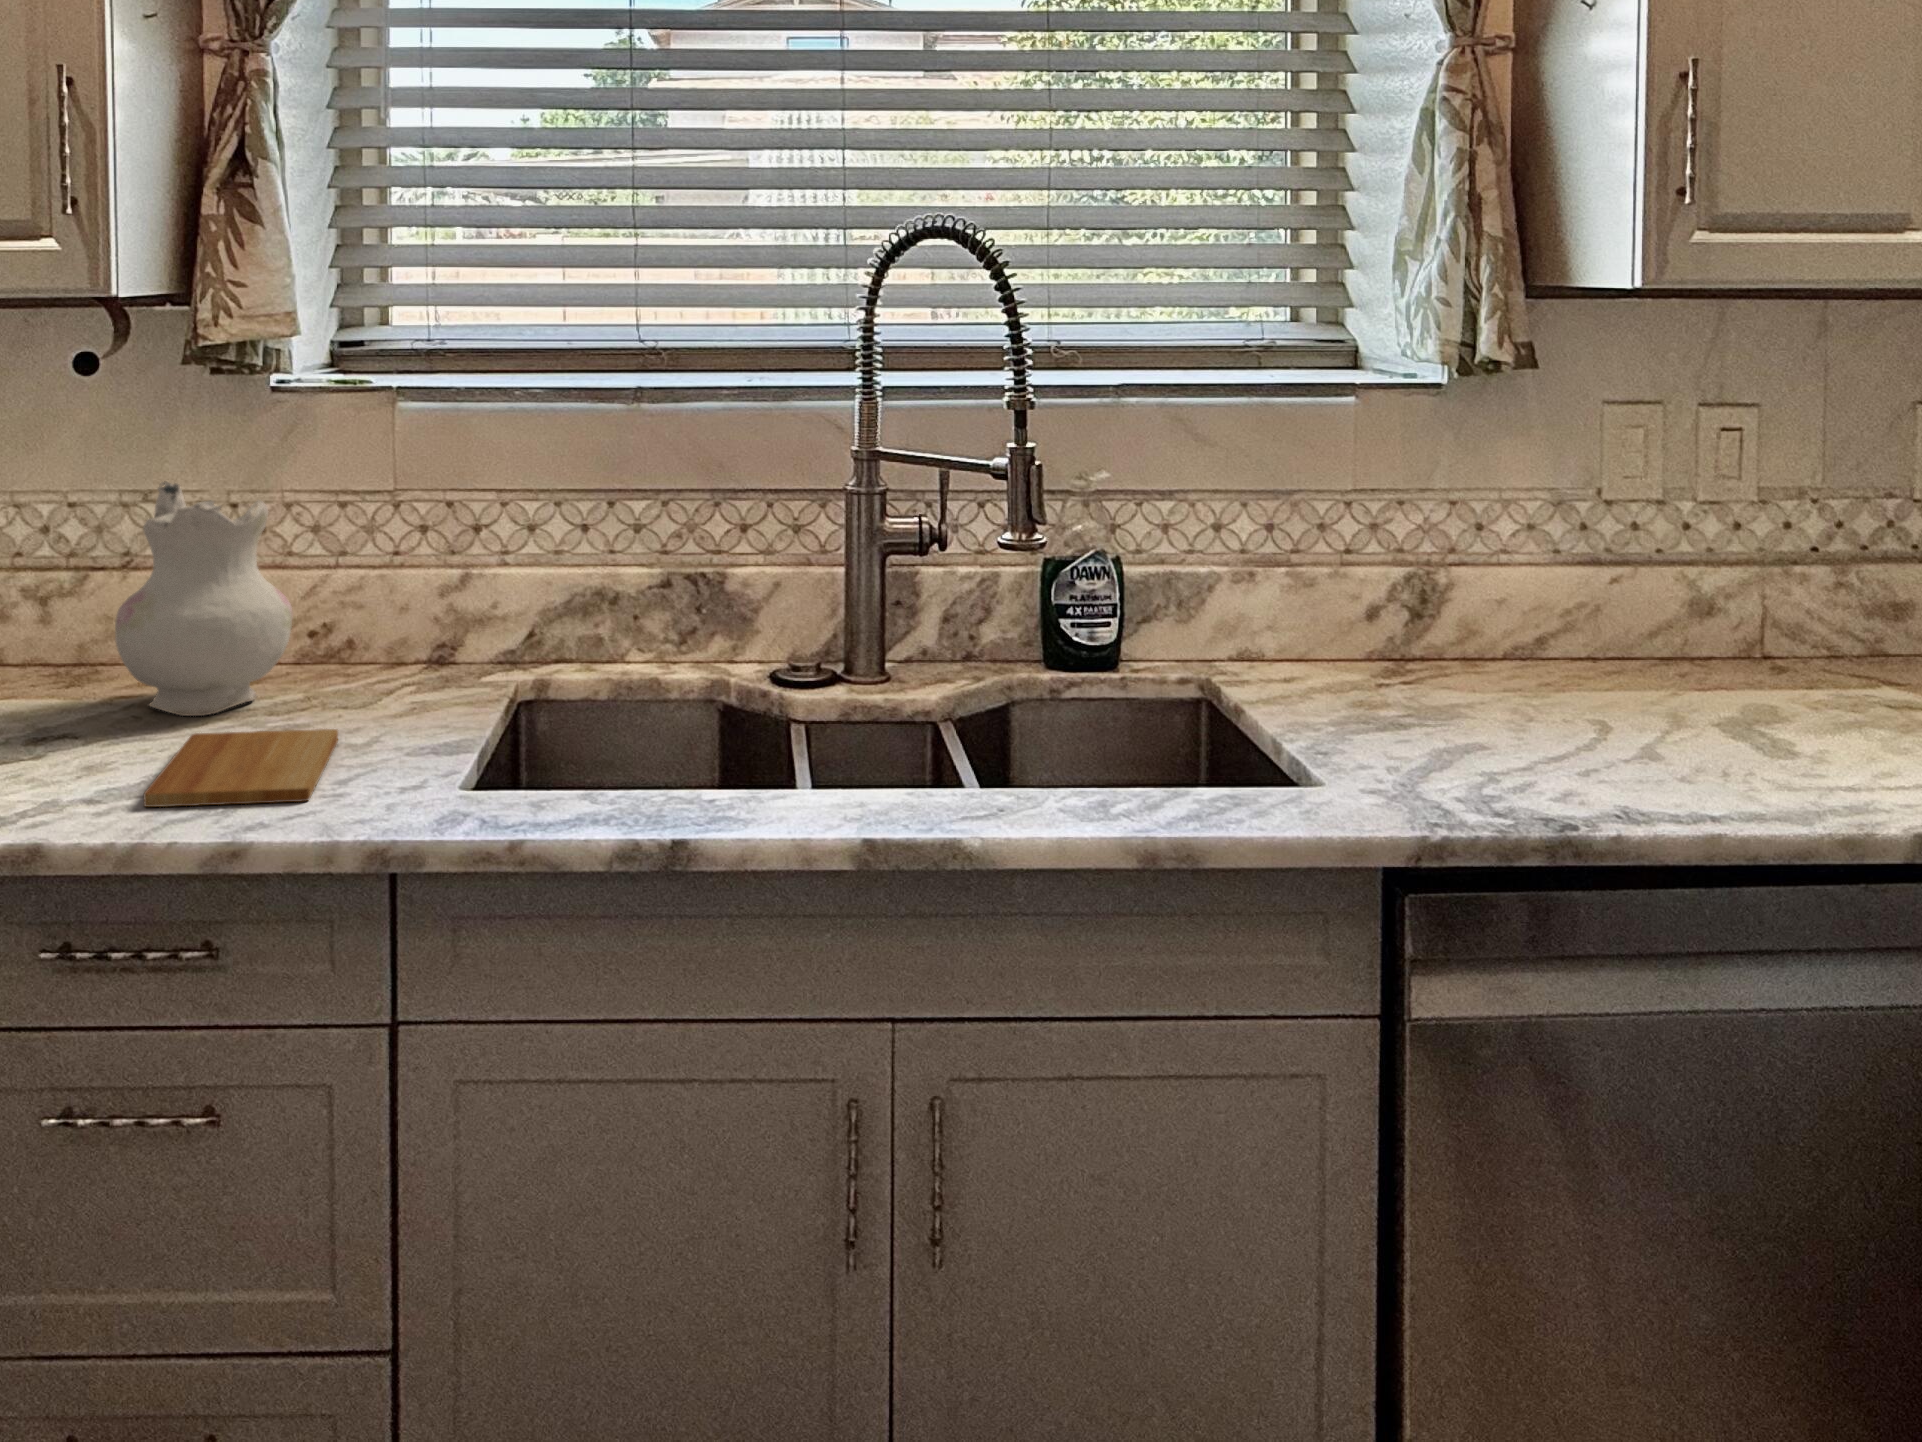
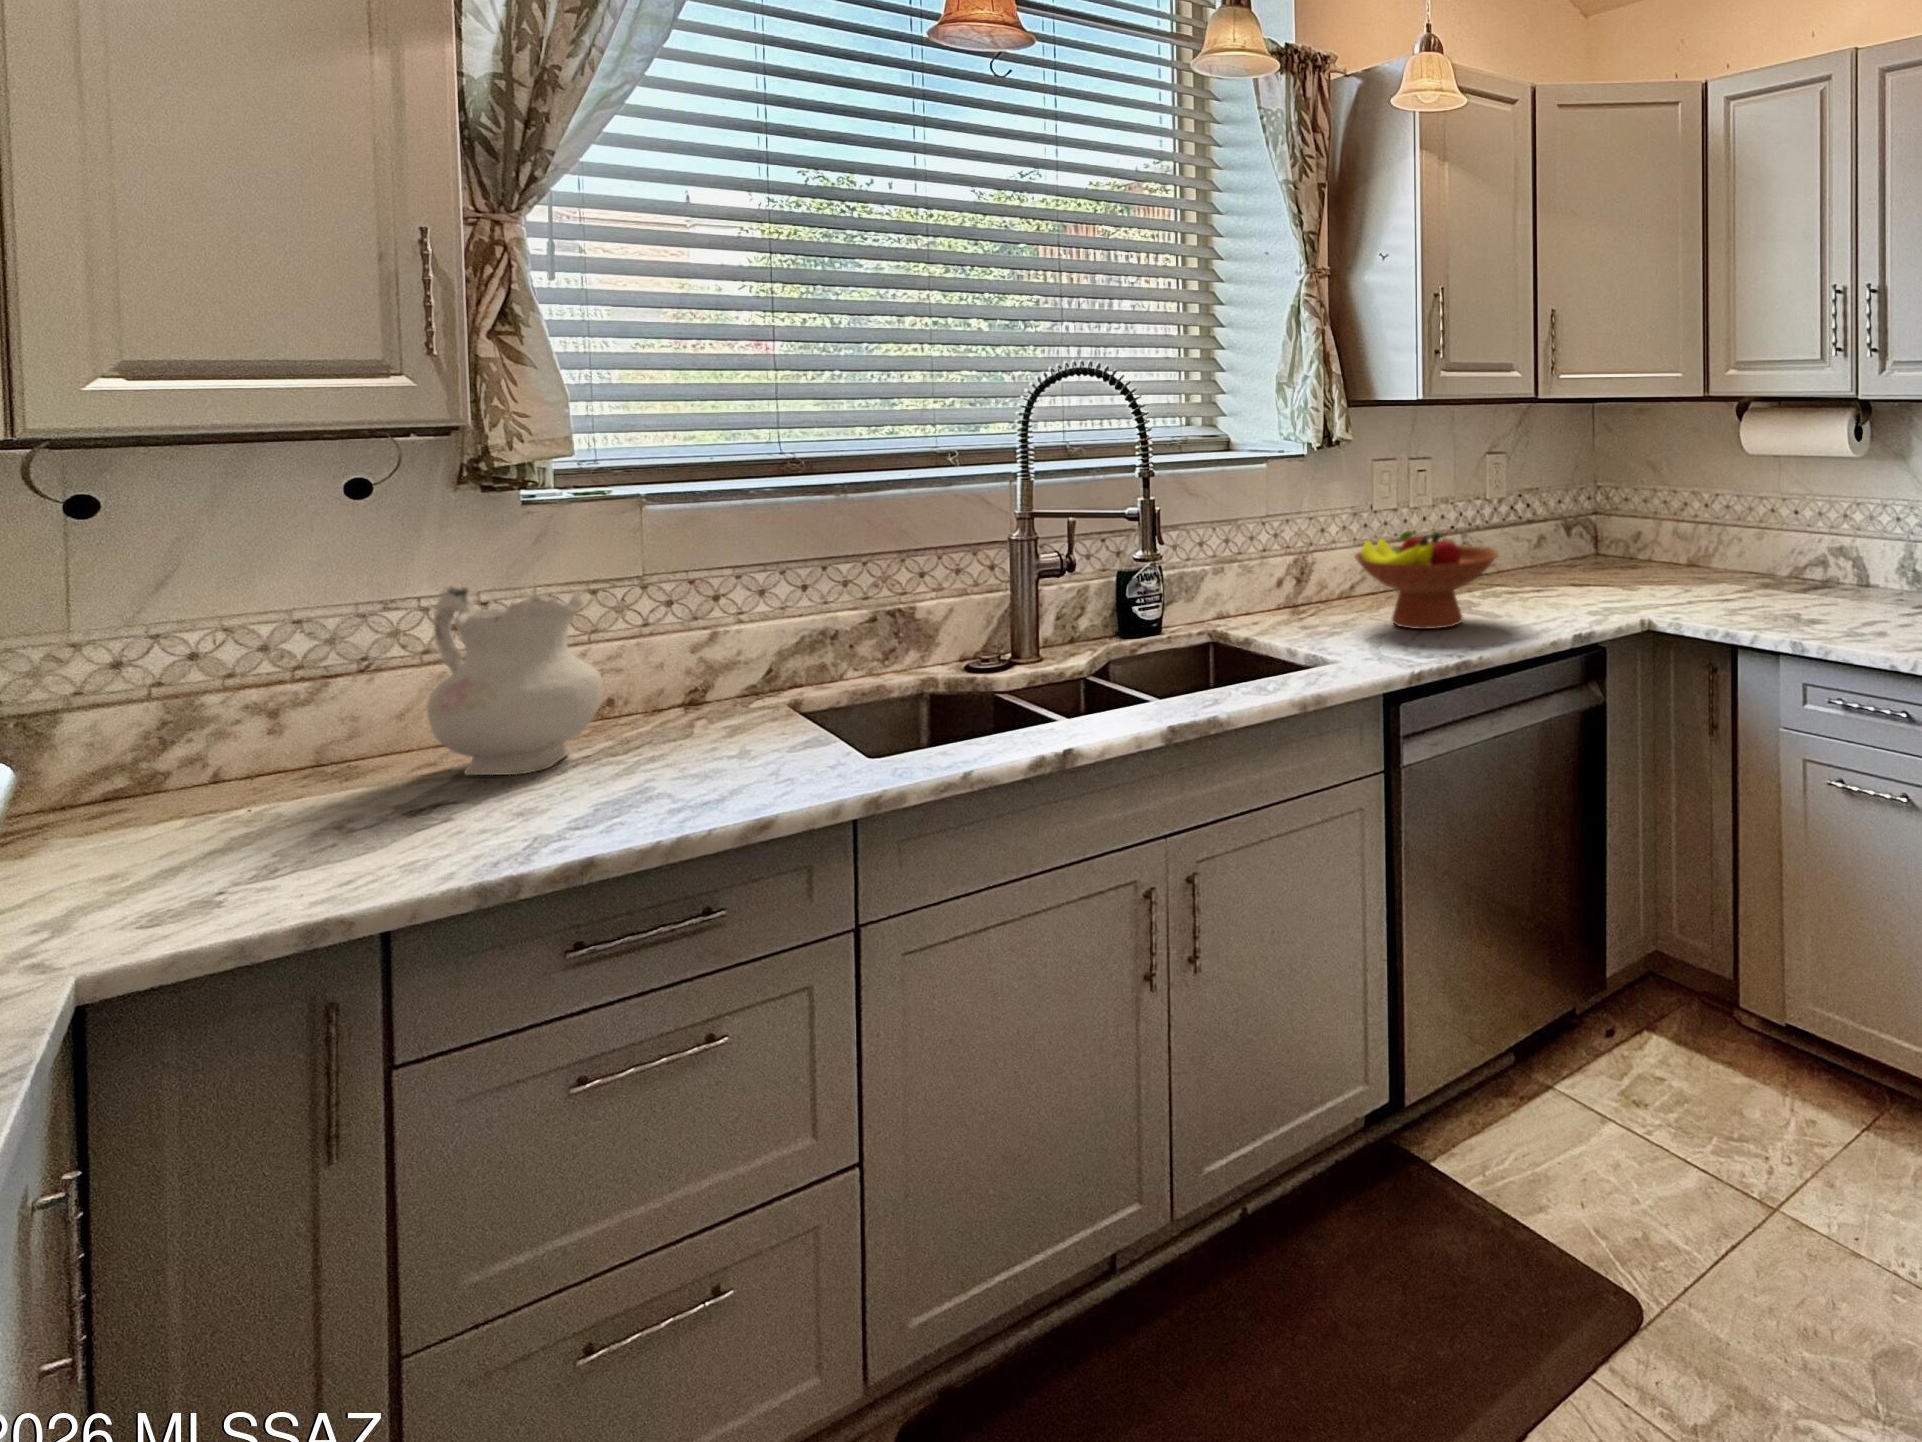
fruit bowl: none [1462,550,1787,758] -> present [1355,531,1498,629]
cutting board: present [144,729,338,807] -> none [583,750,767,825]

